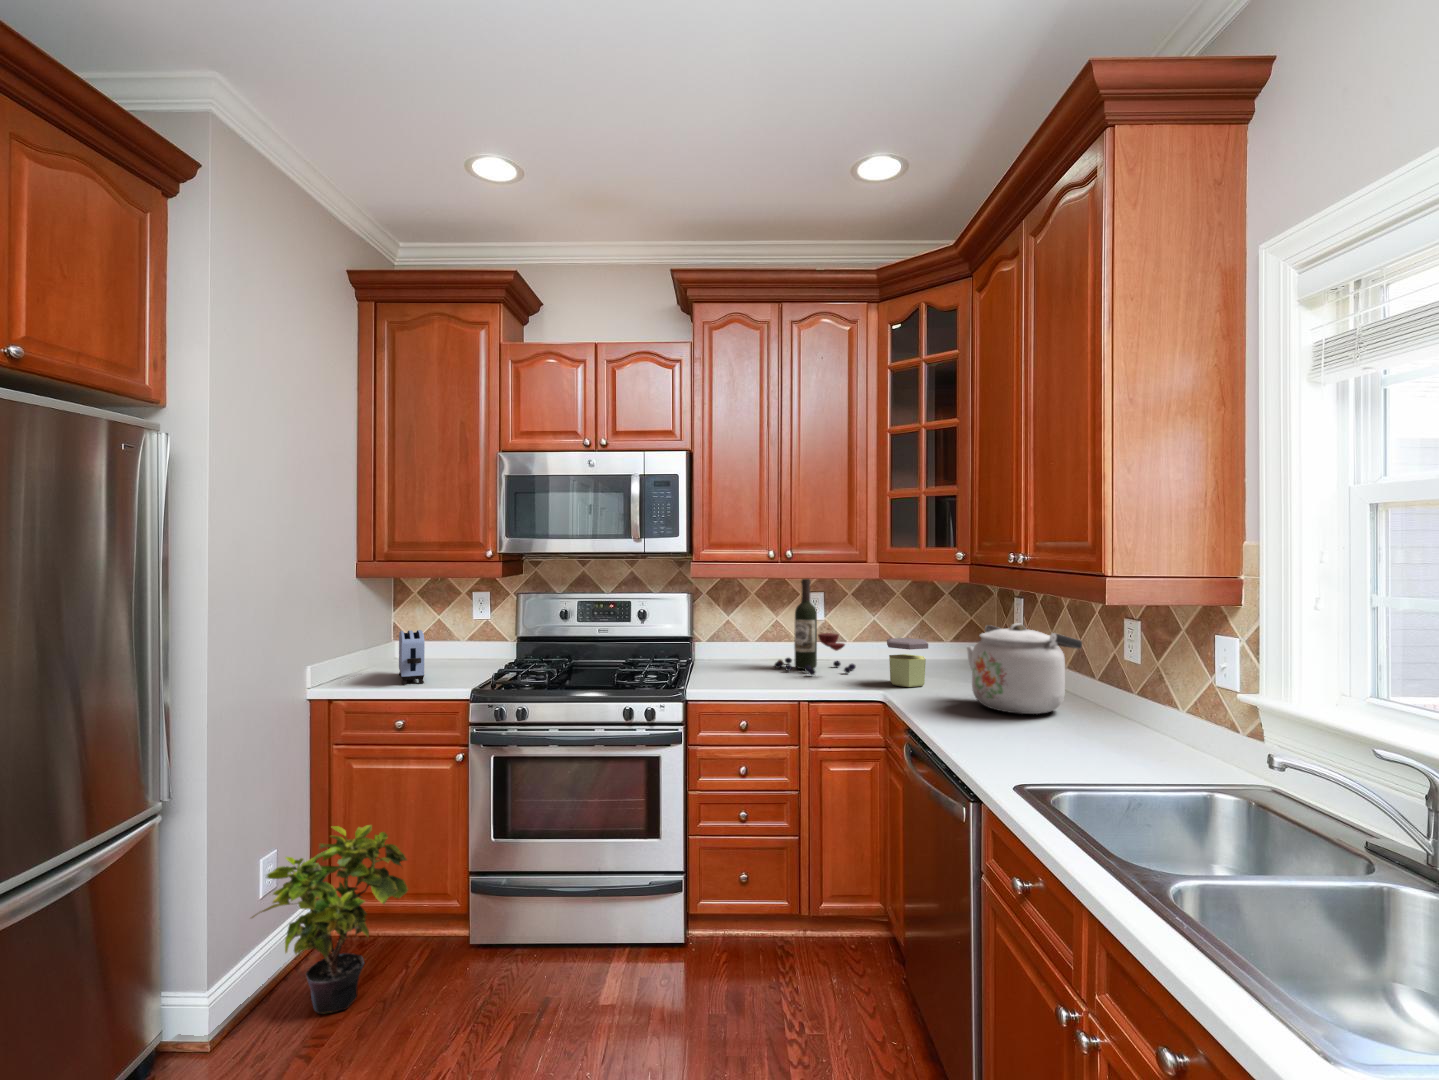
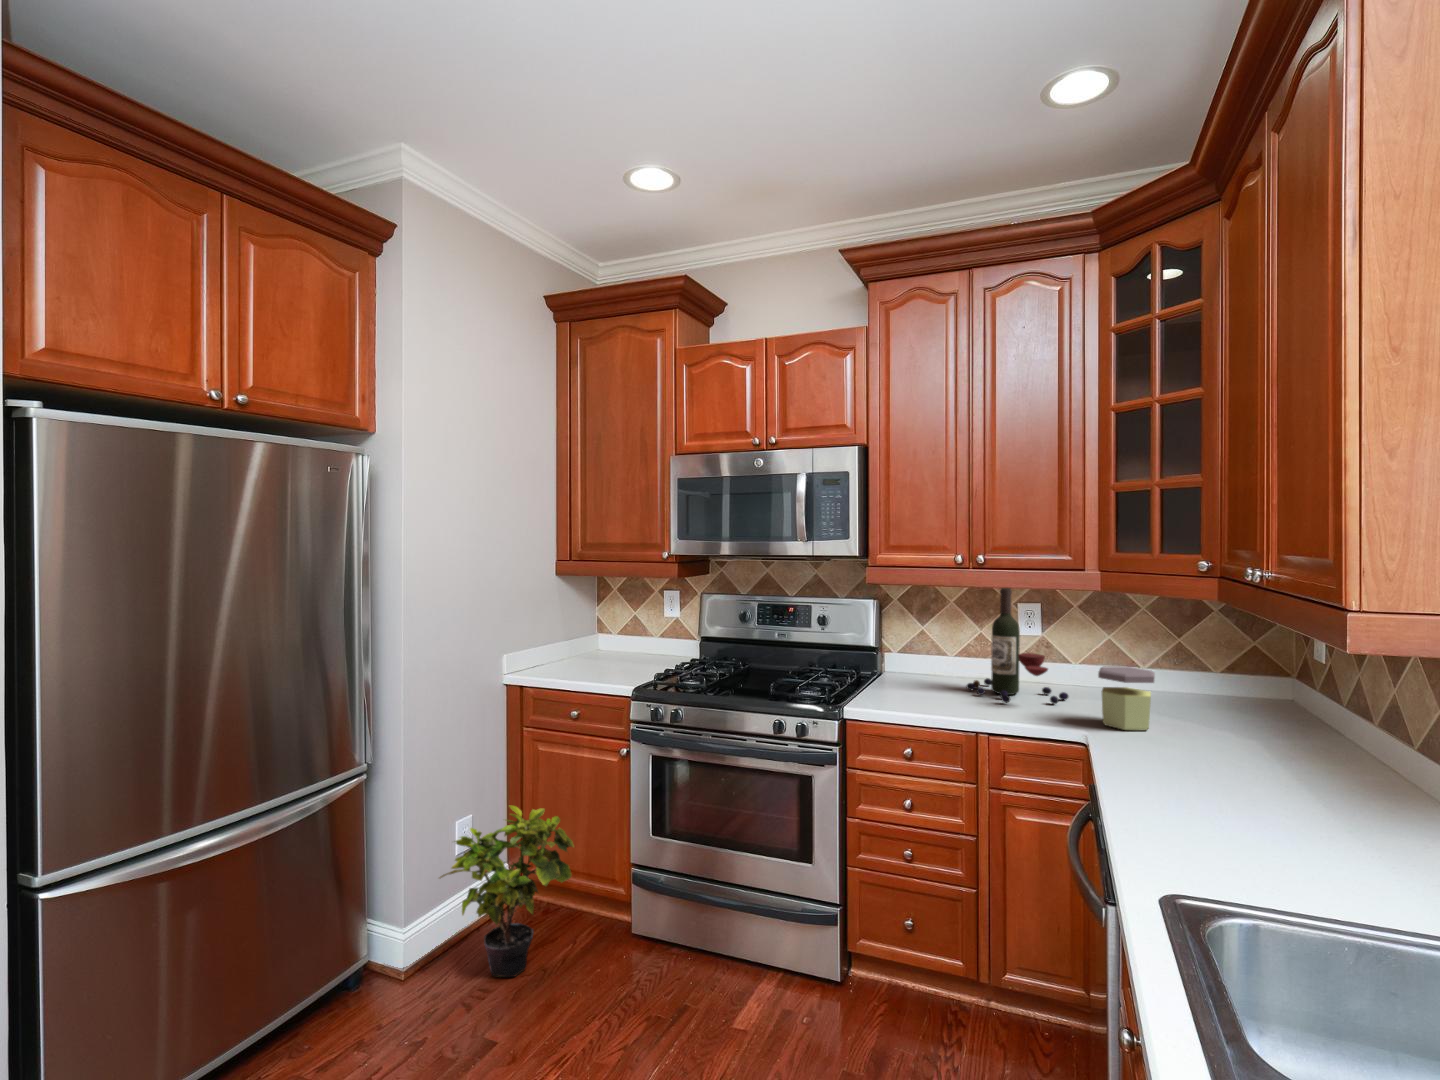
kettle: present [967,623,1082,714] -> none [1201,660,1384,791]
toaster: present [399,630,425,685] -> none [584,627,610,678]

